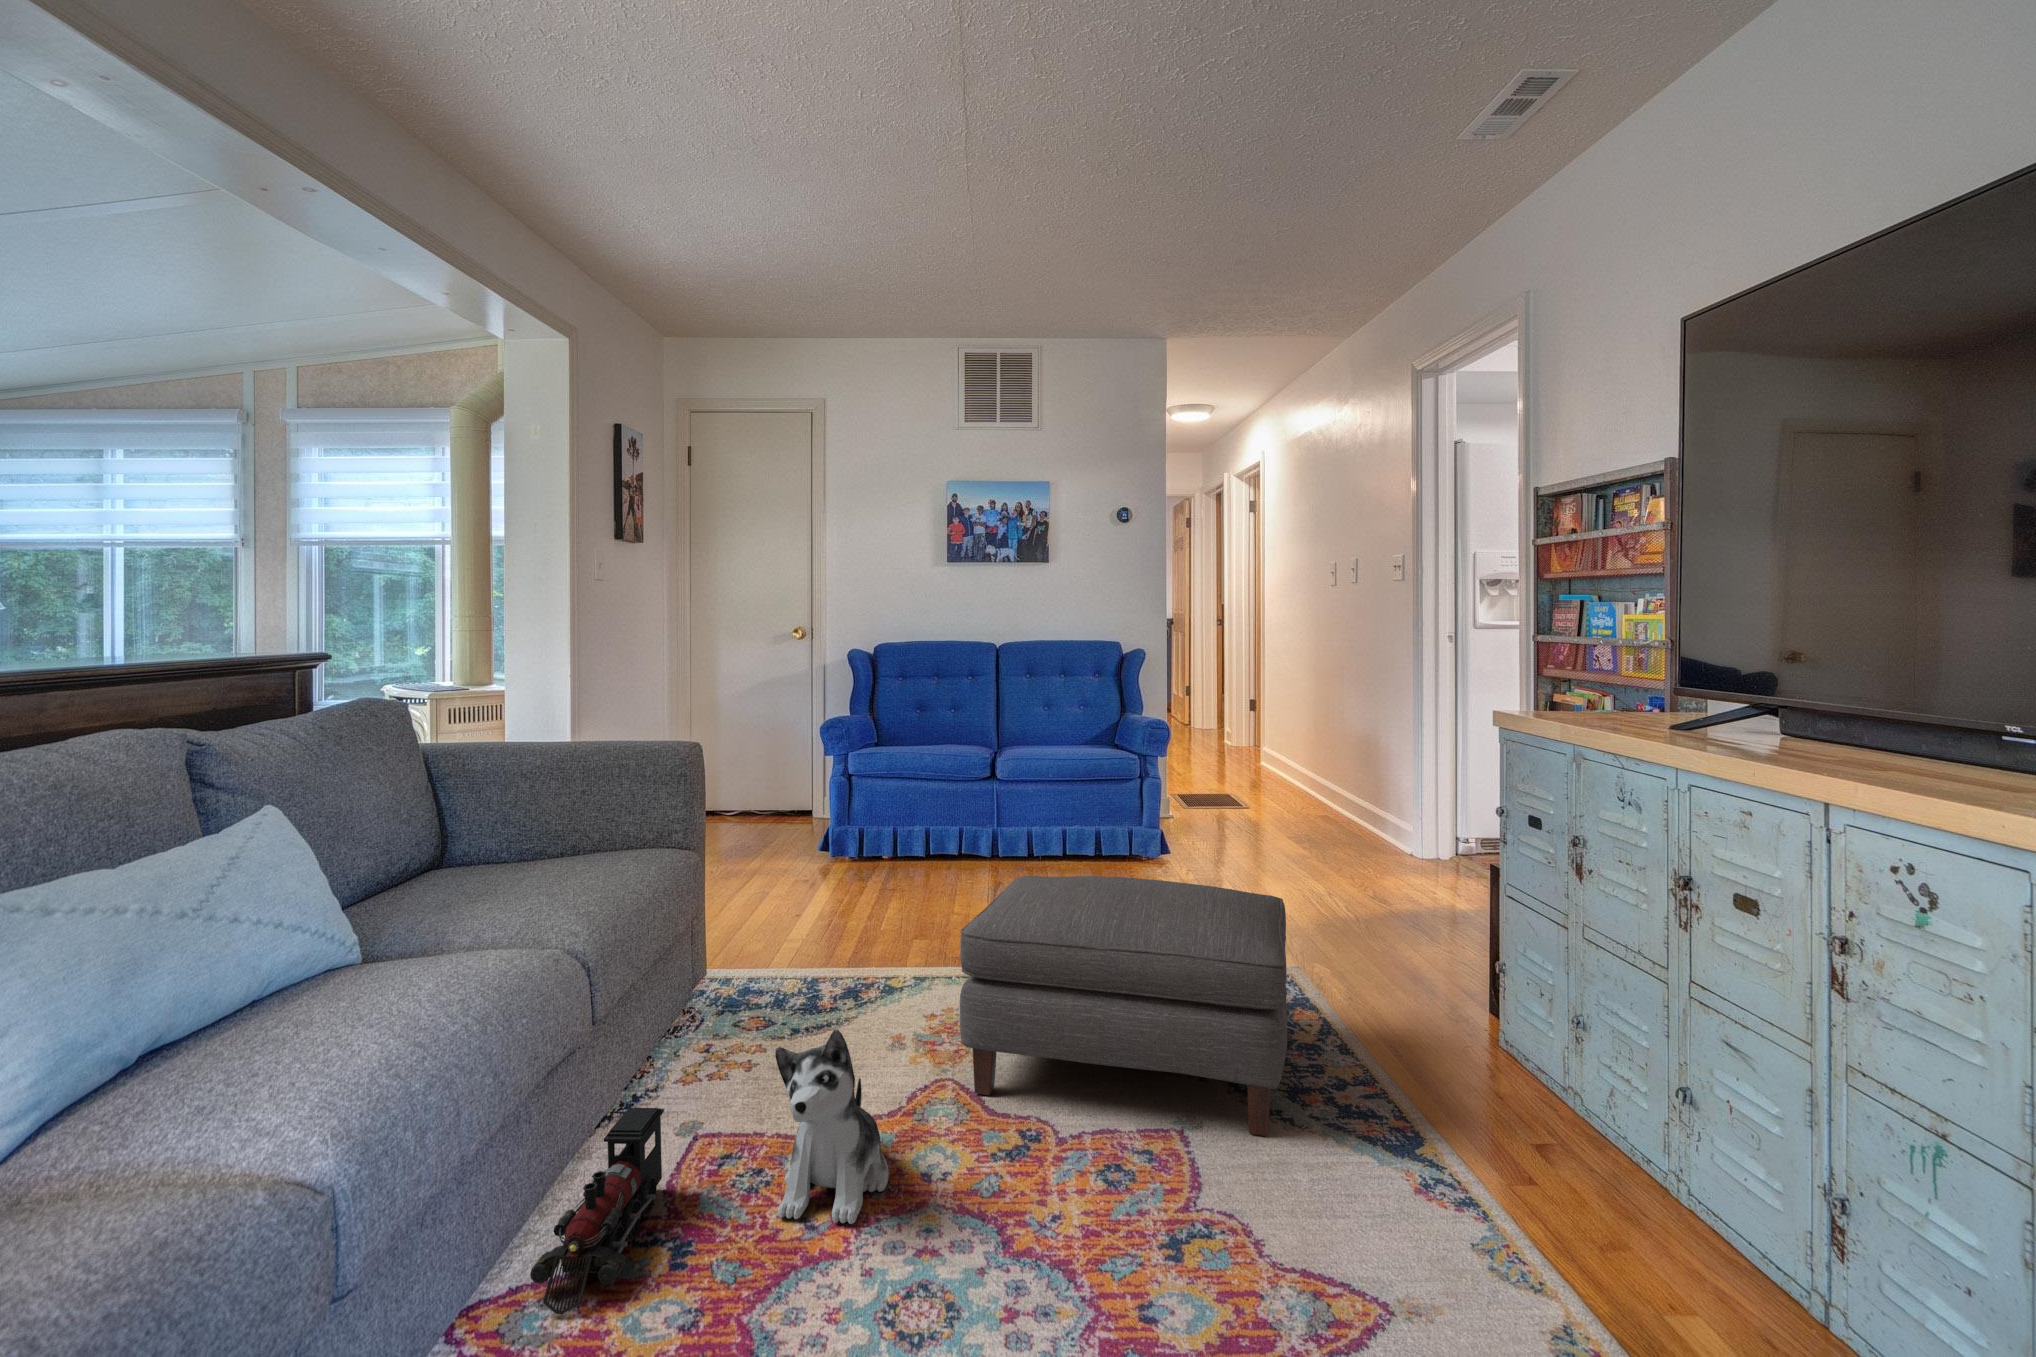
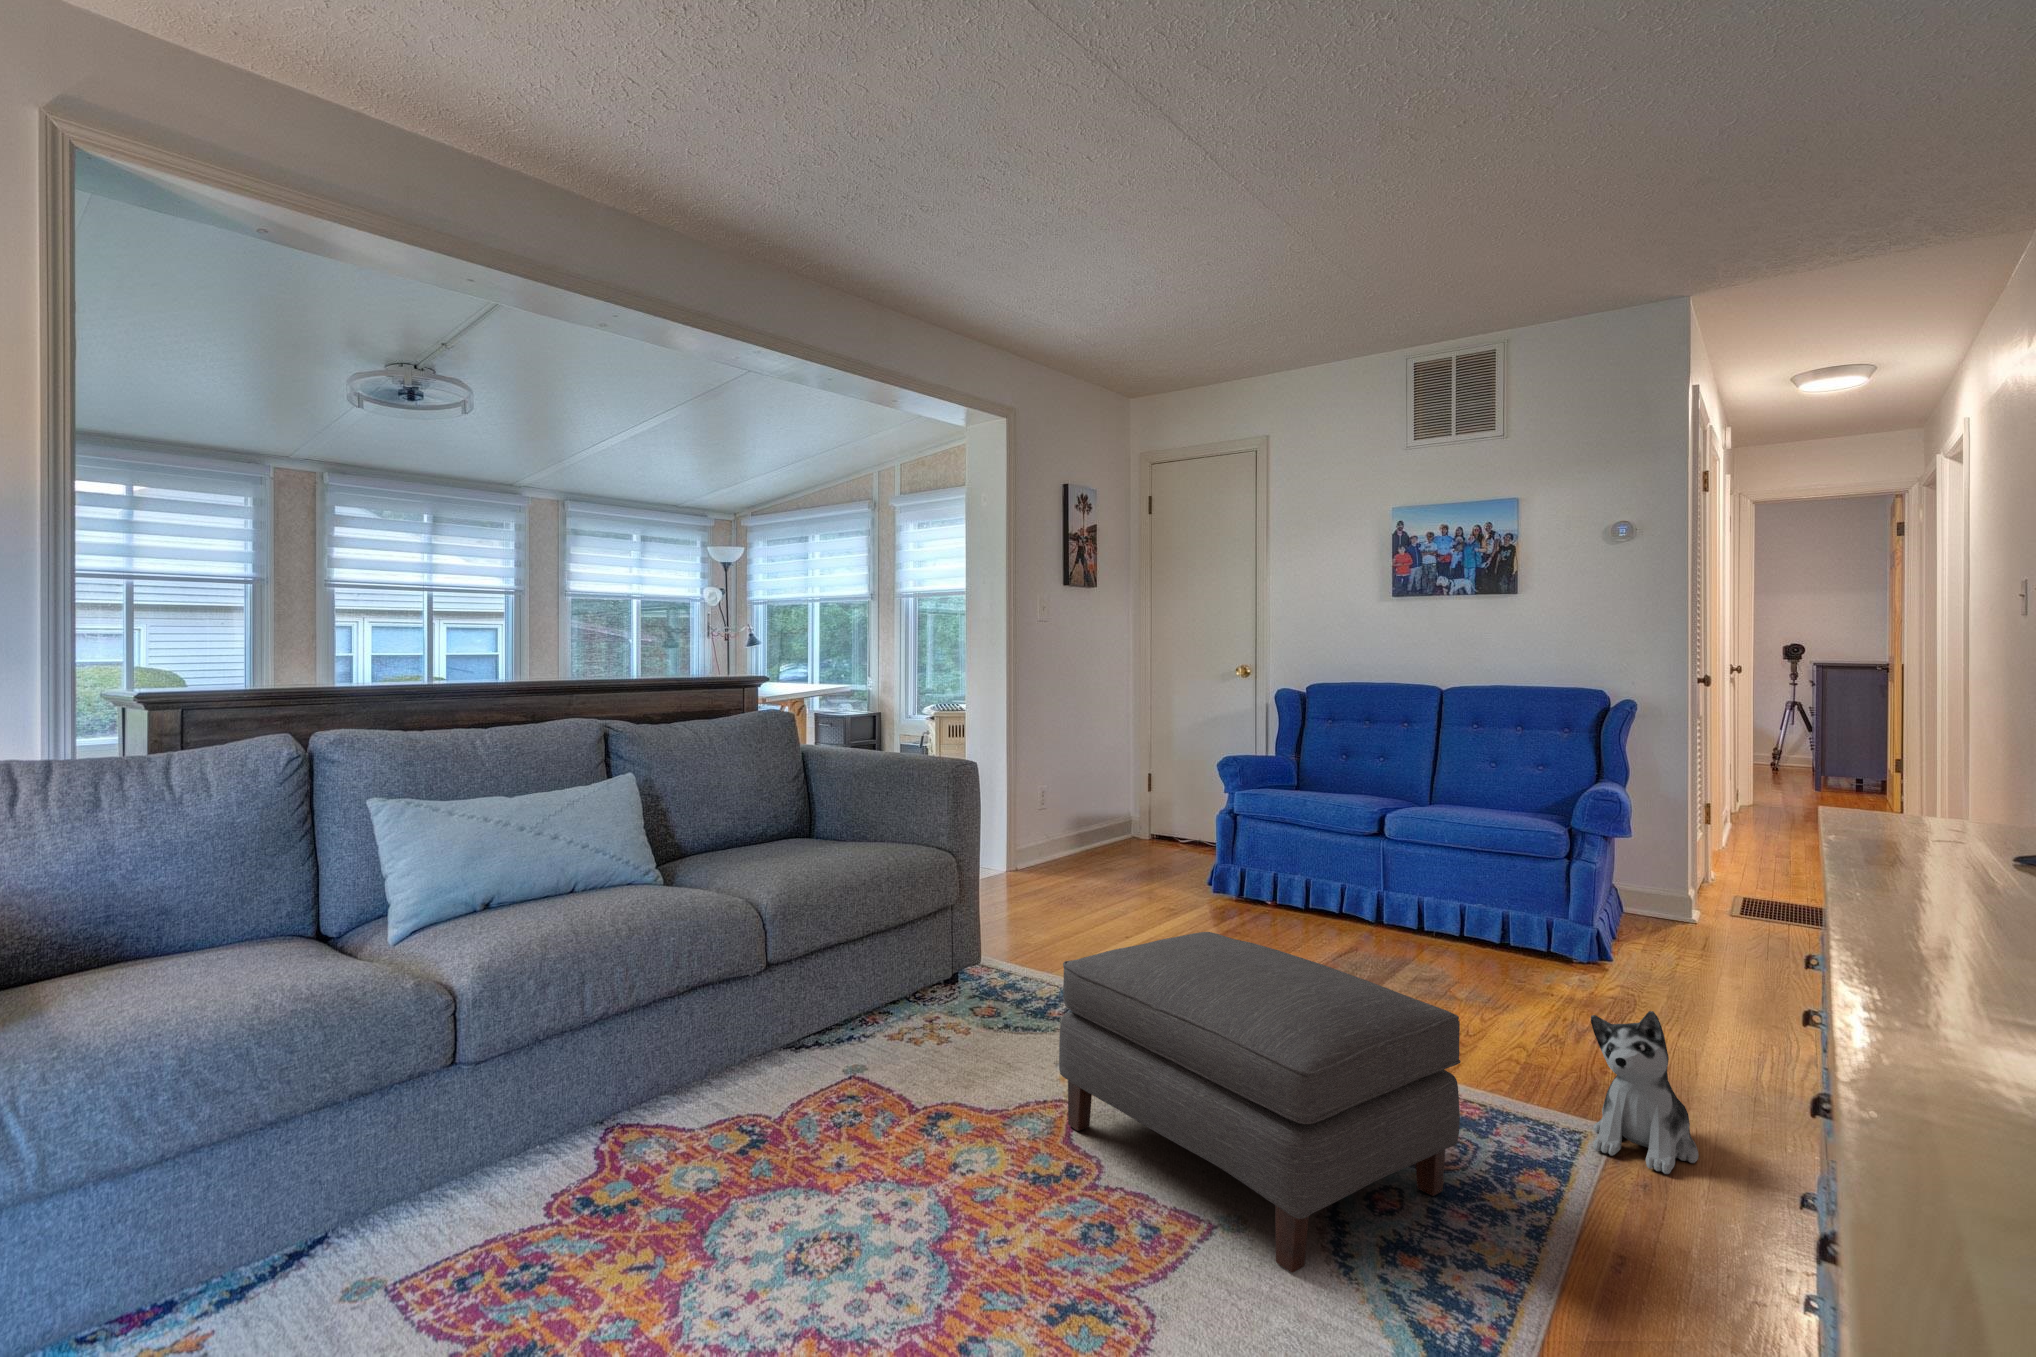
plush toy: present [775,1029,889,1224] -> present [1591,1011,1699,1174]
toy train: present [530,1108,664,1314] -> none [656,1032,795,1149]

